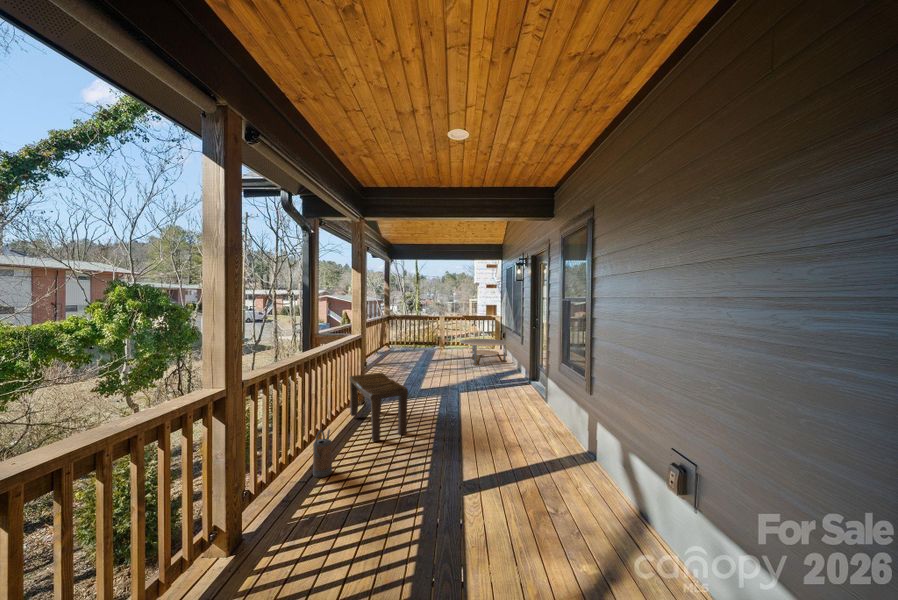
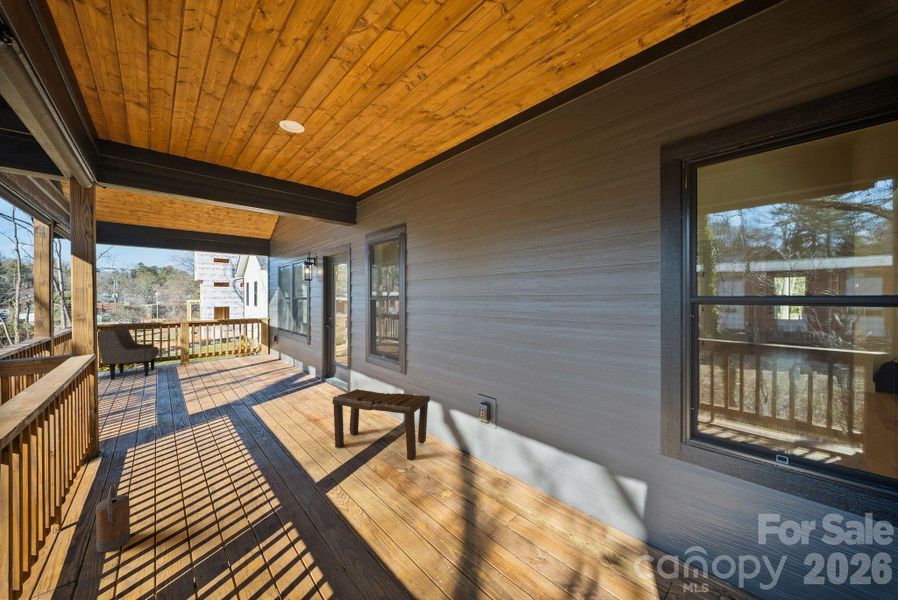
armchair: none [379,317,415,358] -> present [99,326,159,379]
round table: present [460,339,509,366] -> none [230,342,290,372]
bench: present [350,373,408,442] -> present [332,389,430,460]

